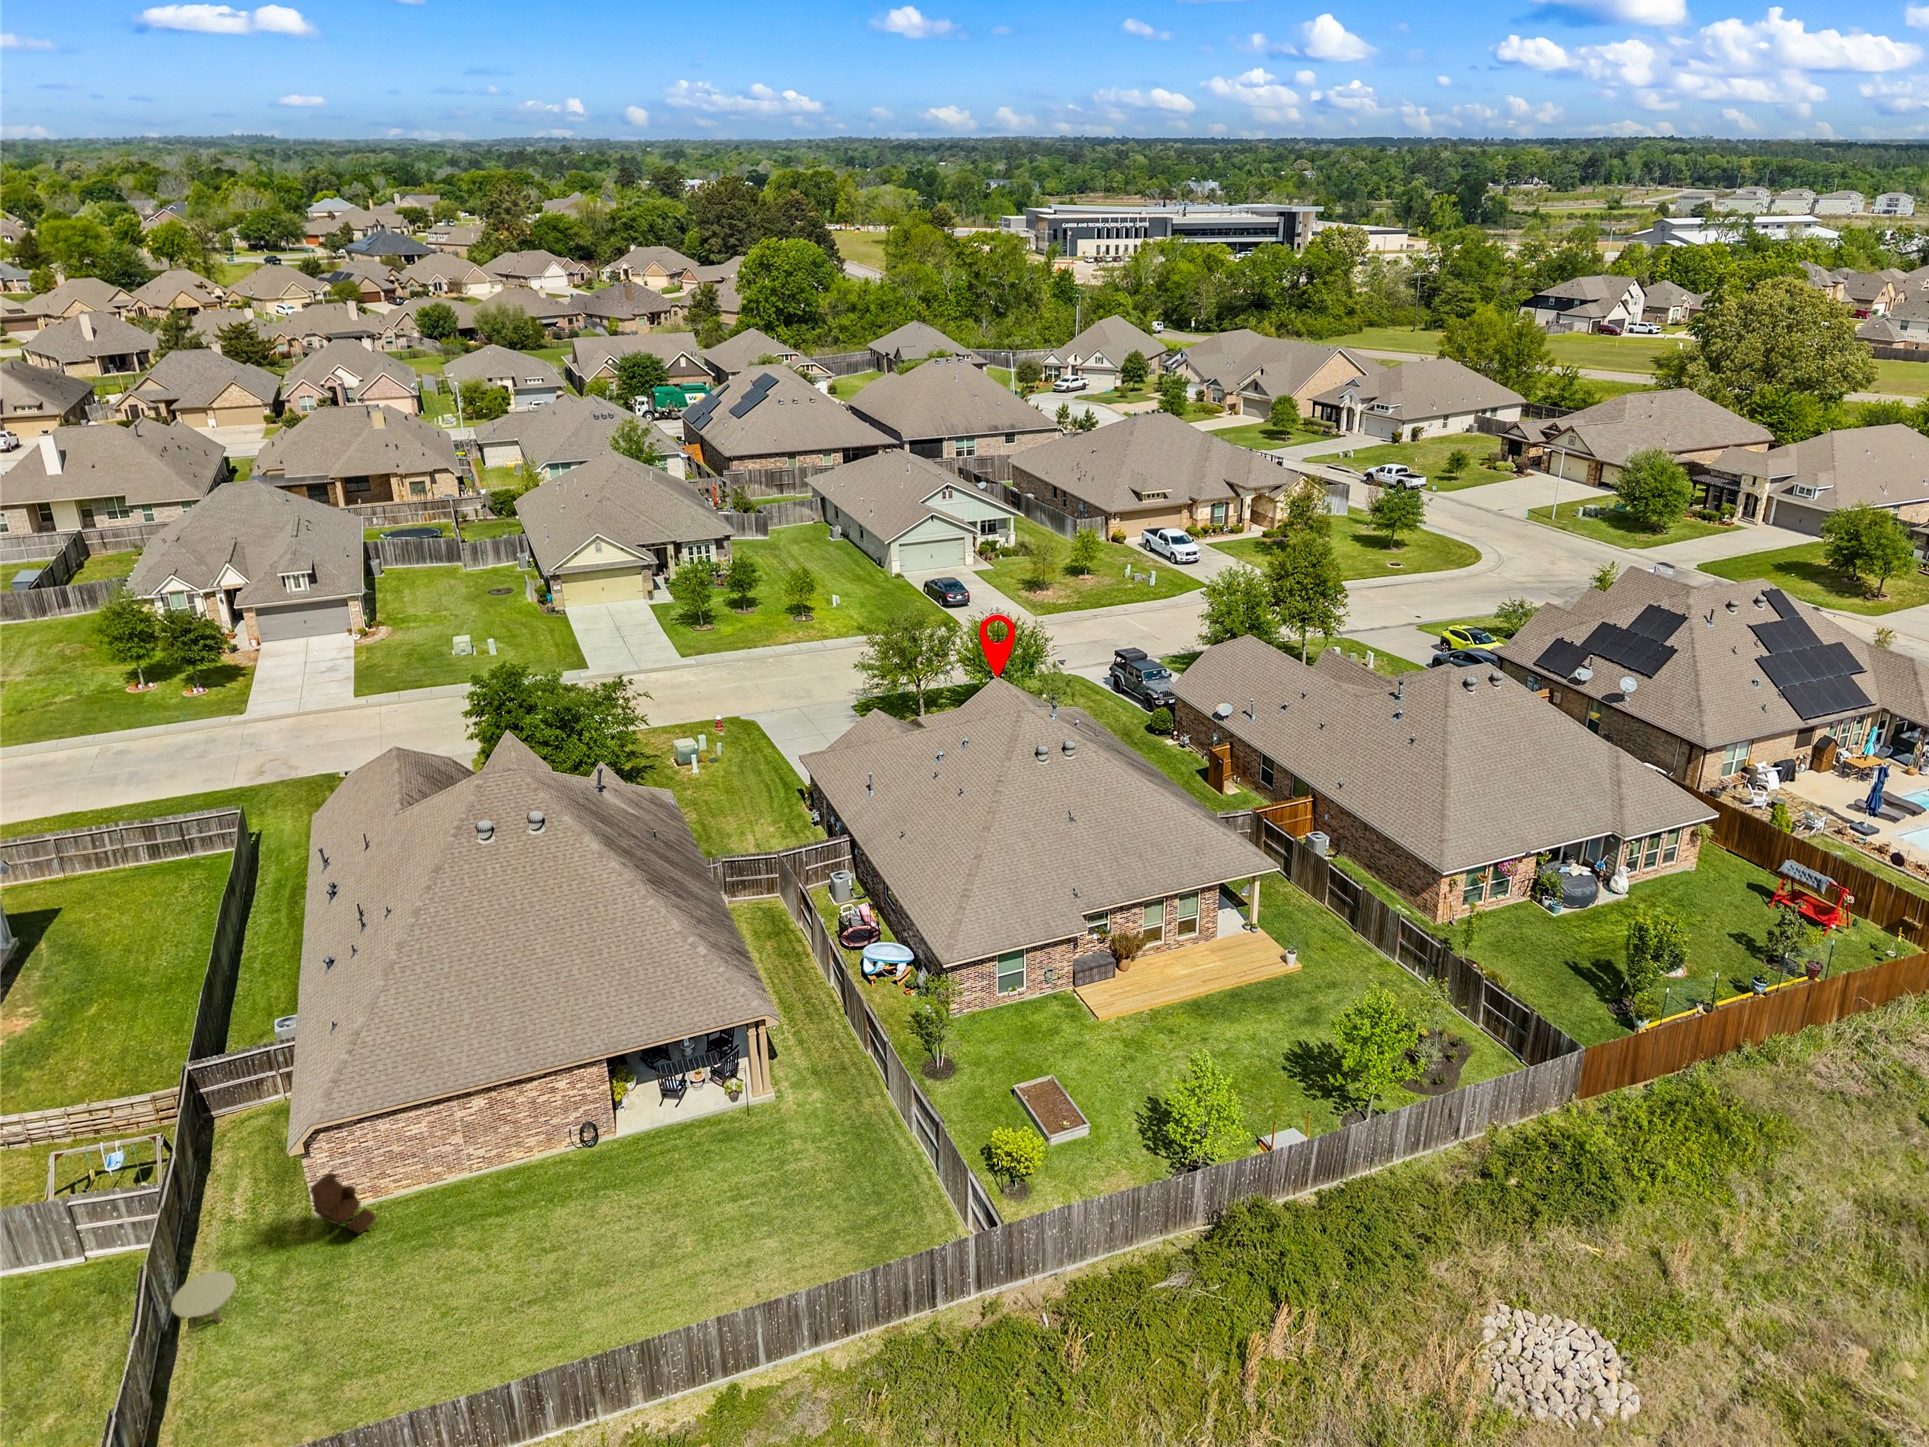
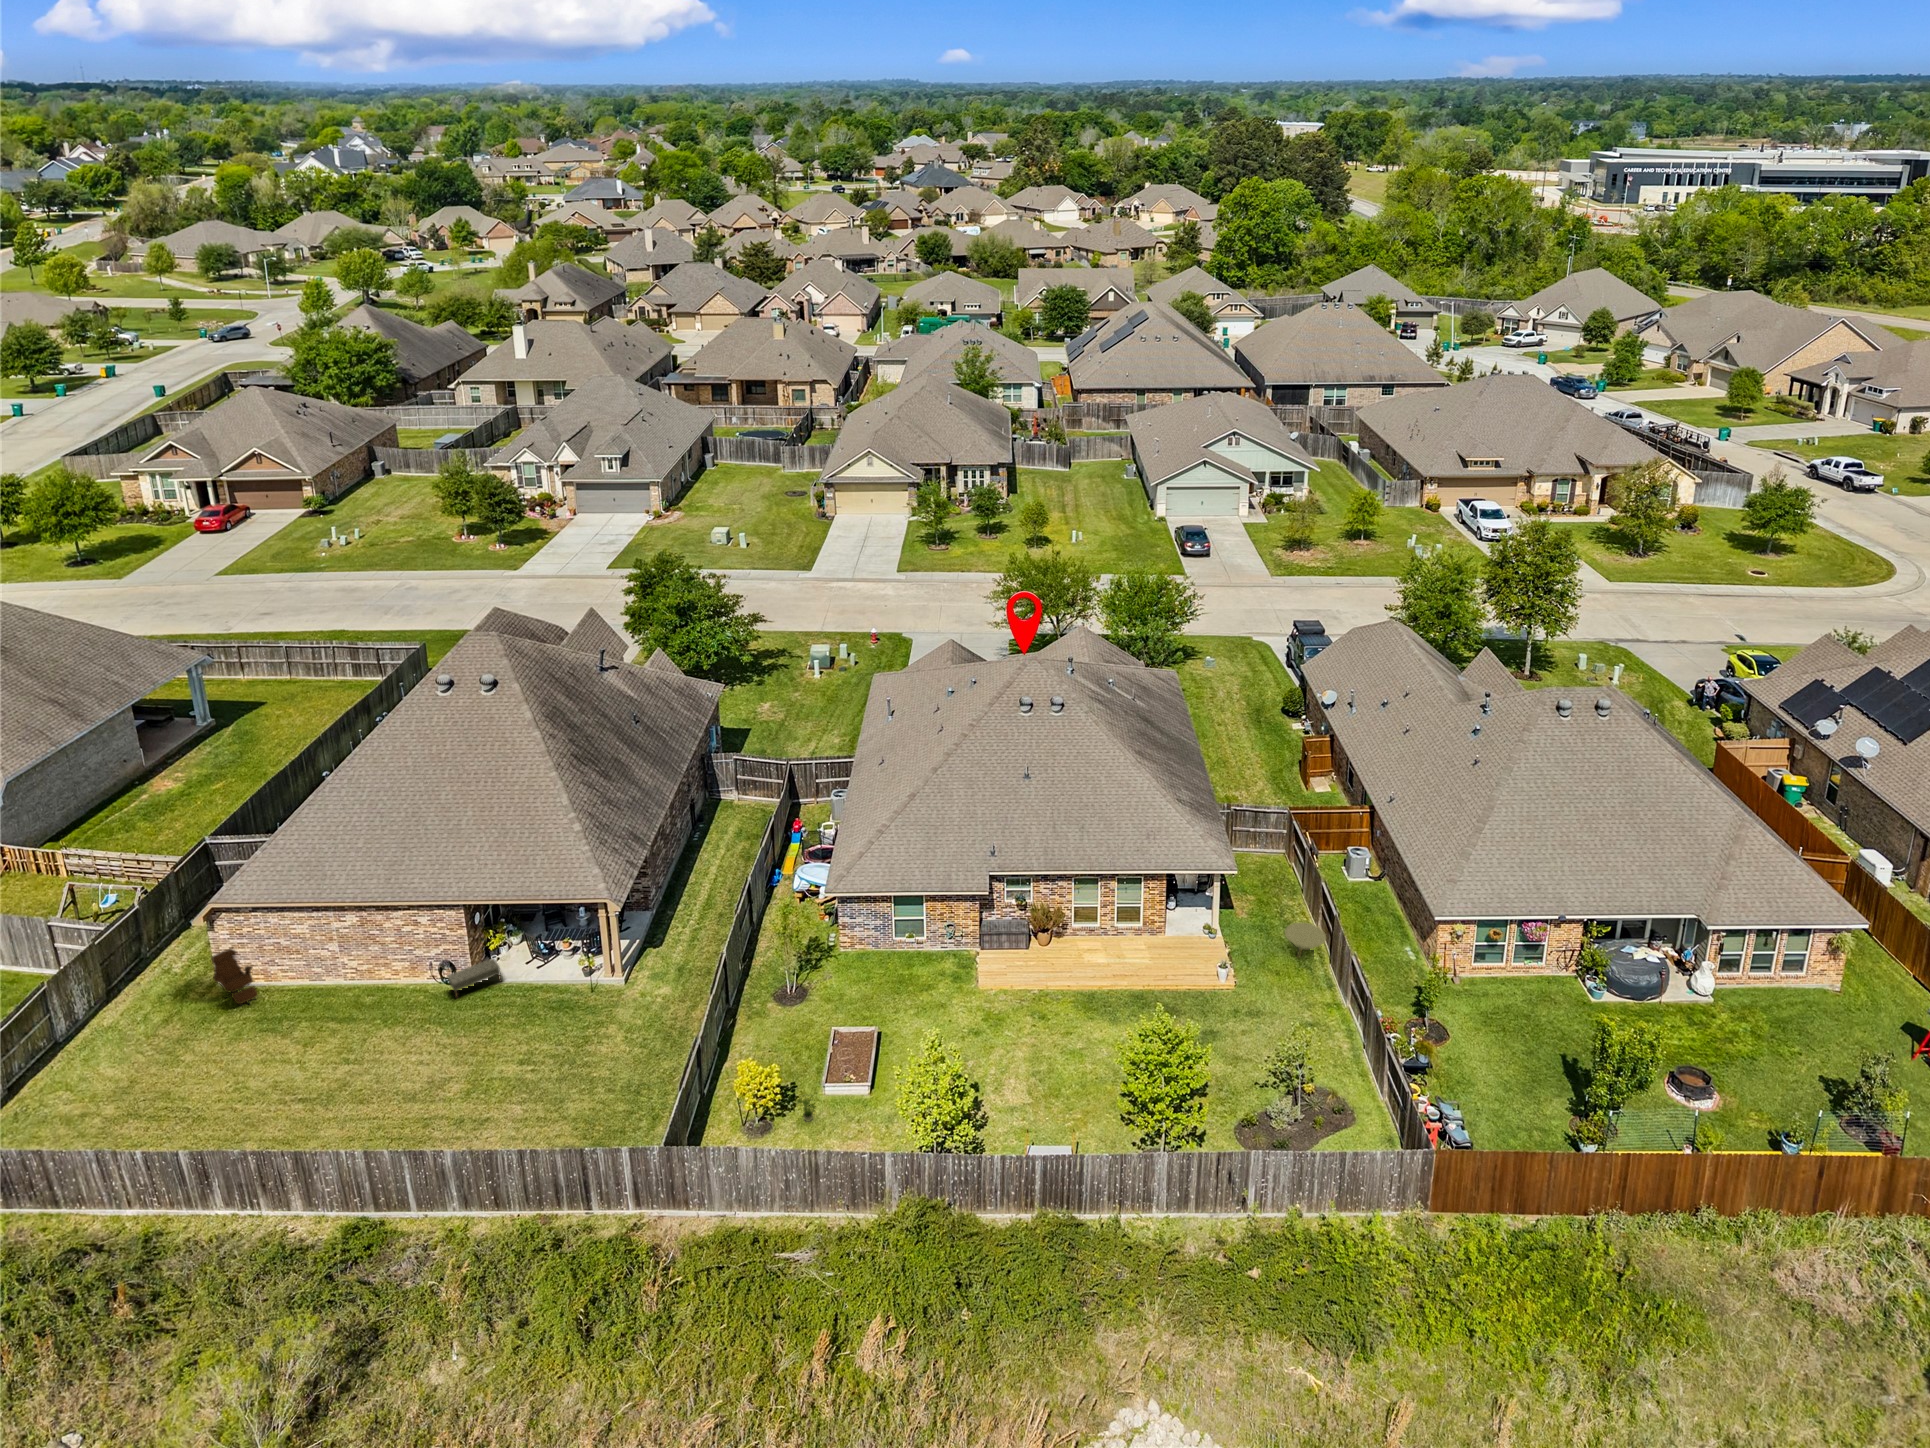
bench: none [594,1109,645,1161] -> present [448,959,501,997]
potted plant: none [1045,1147,1065,1174] -> present [797,1095,815,1122]
round table: present [171,1271,236,1323] -> present [1285,922,1326,958]

